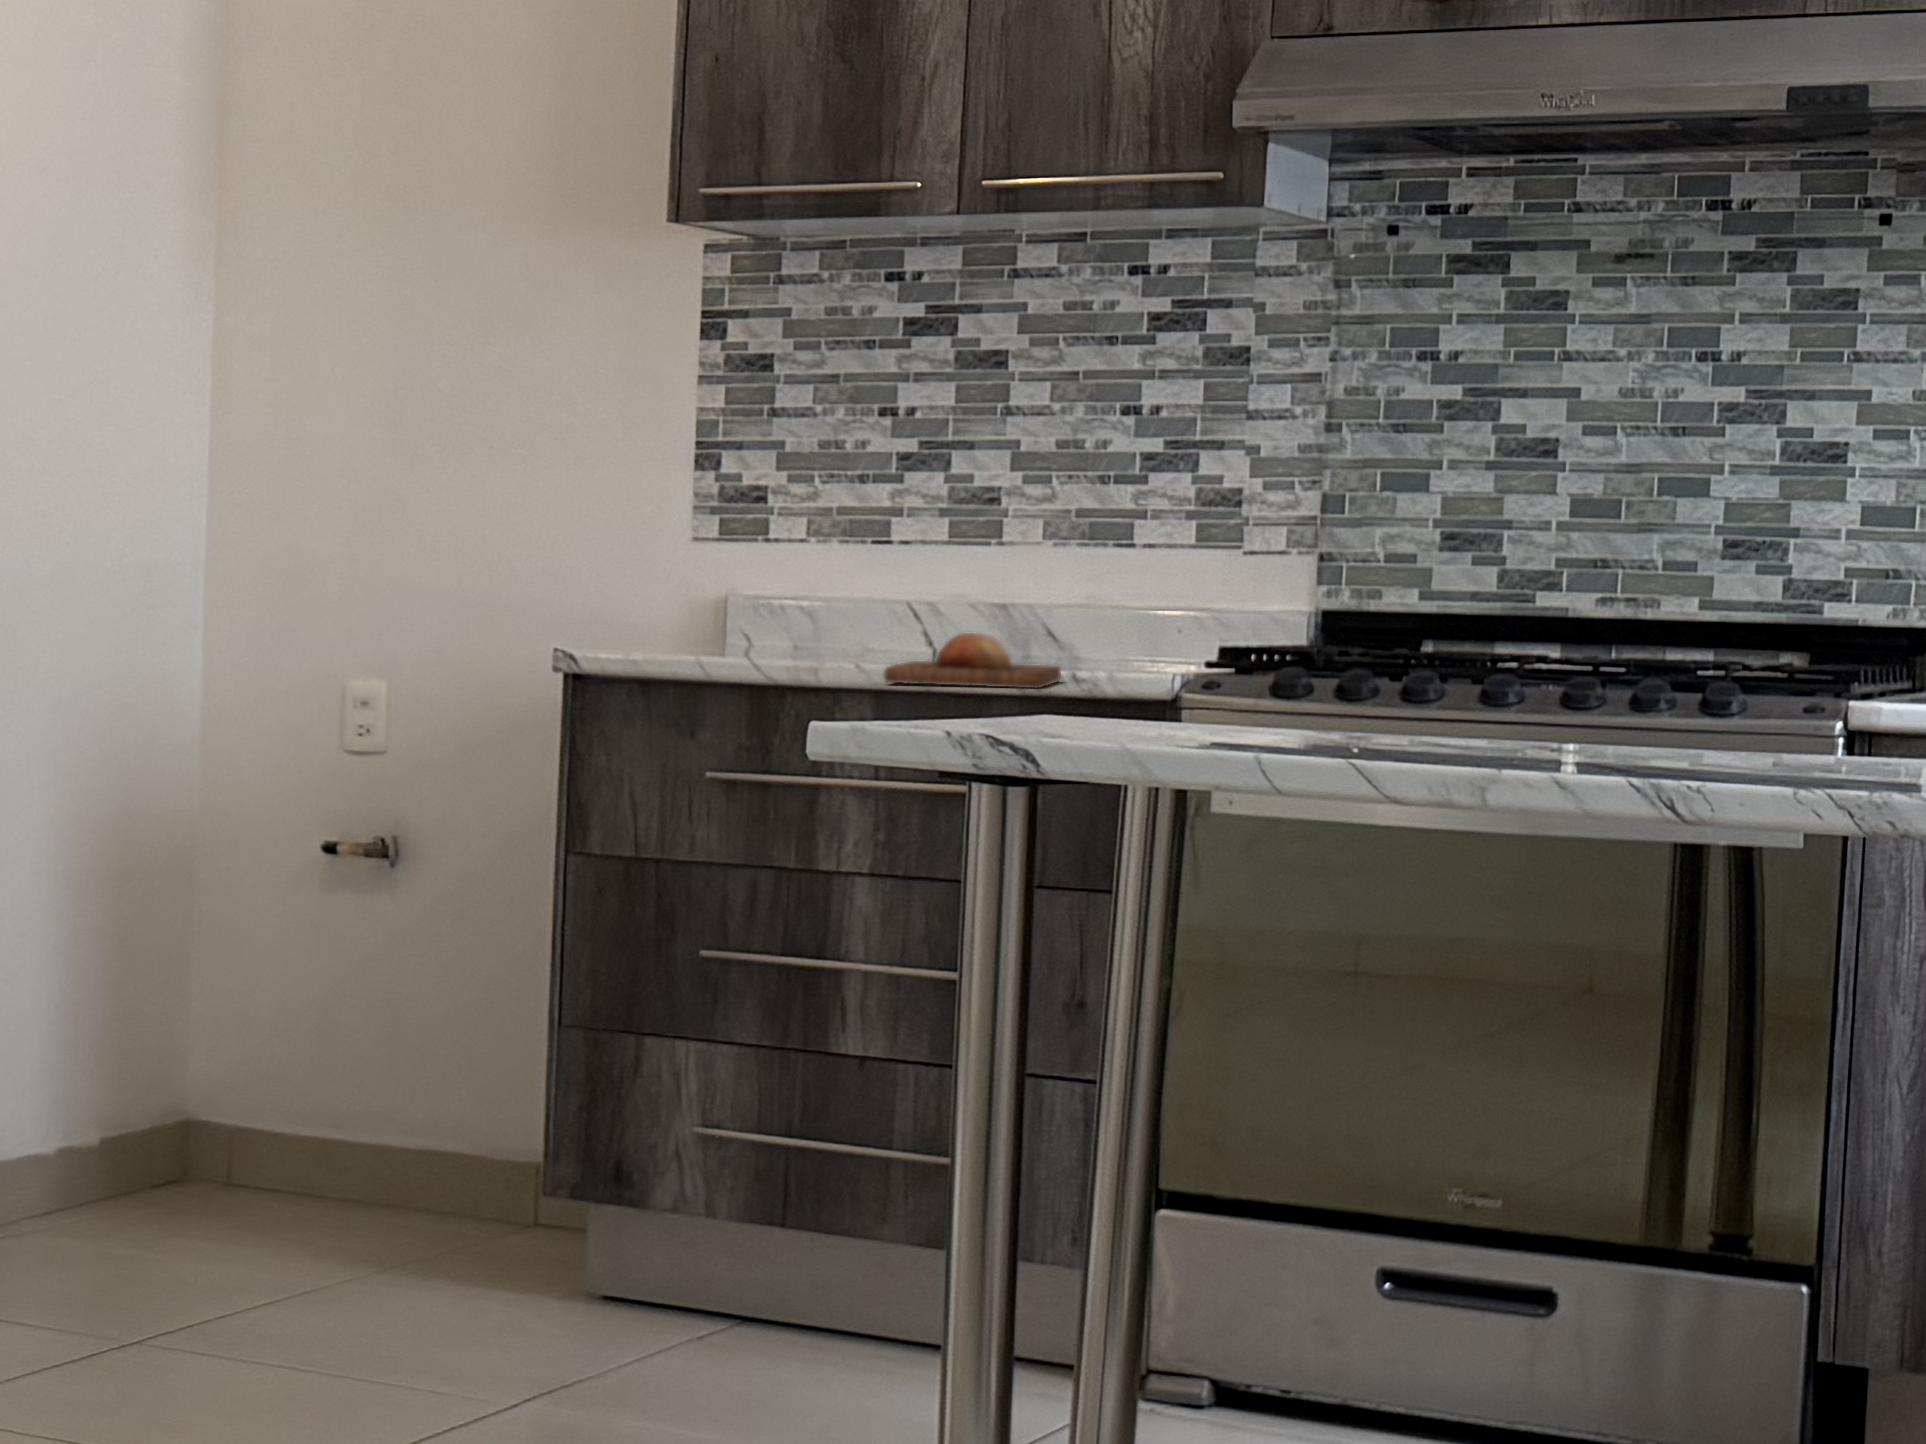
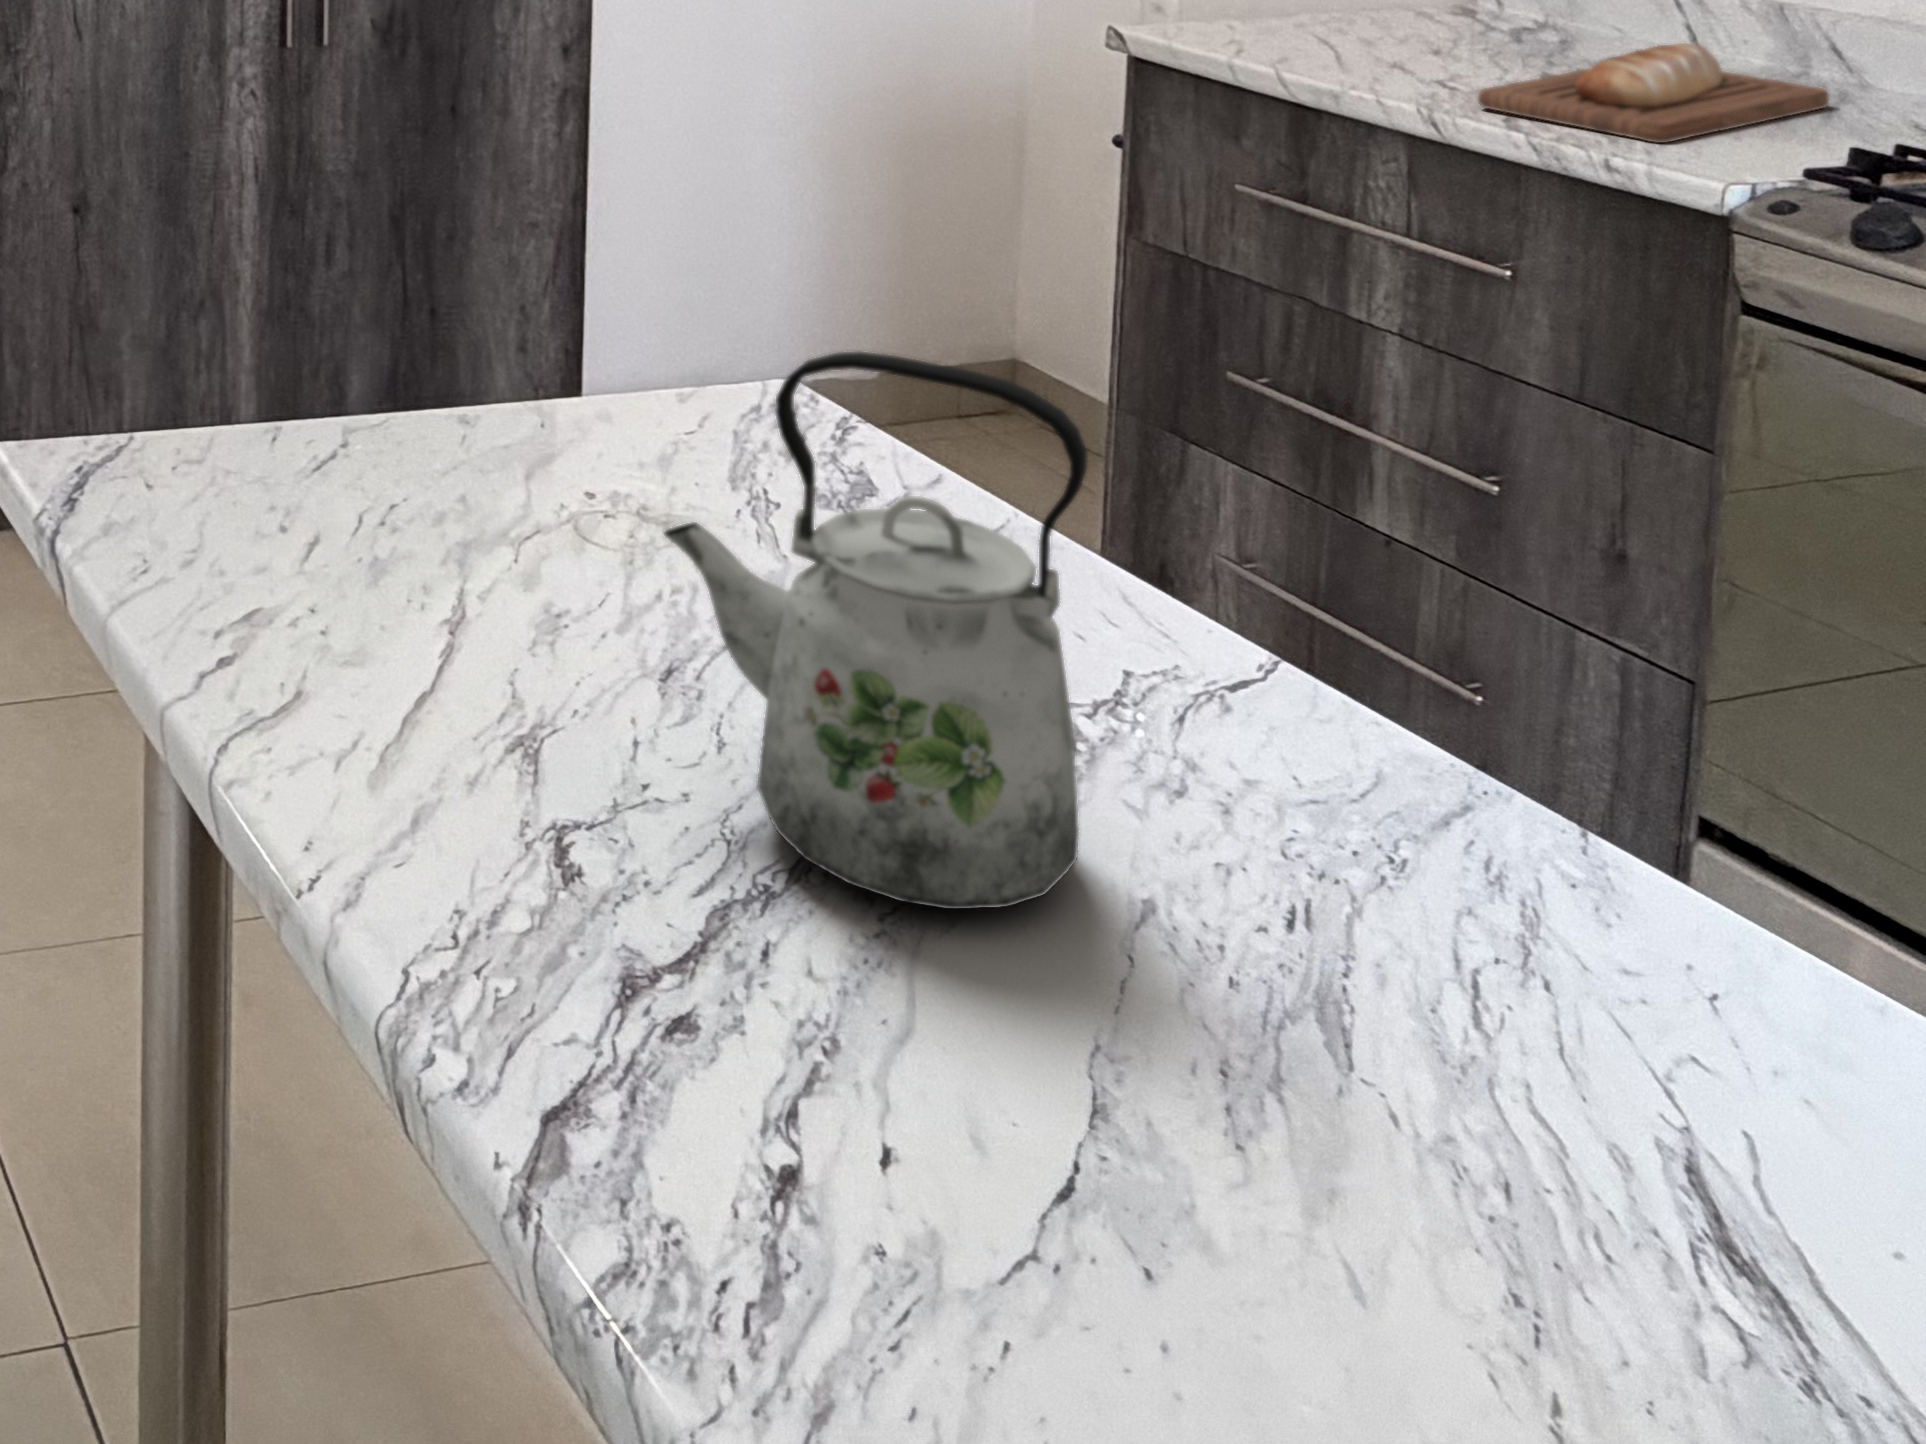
kettle: none [1492,455,1742,770] -> present [664,352,1087,909]

